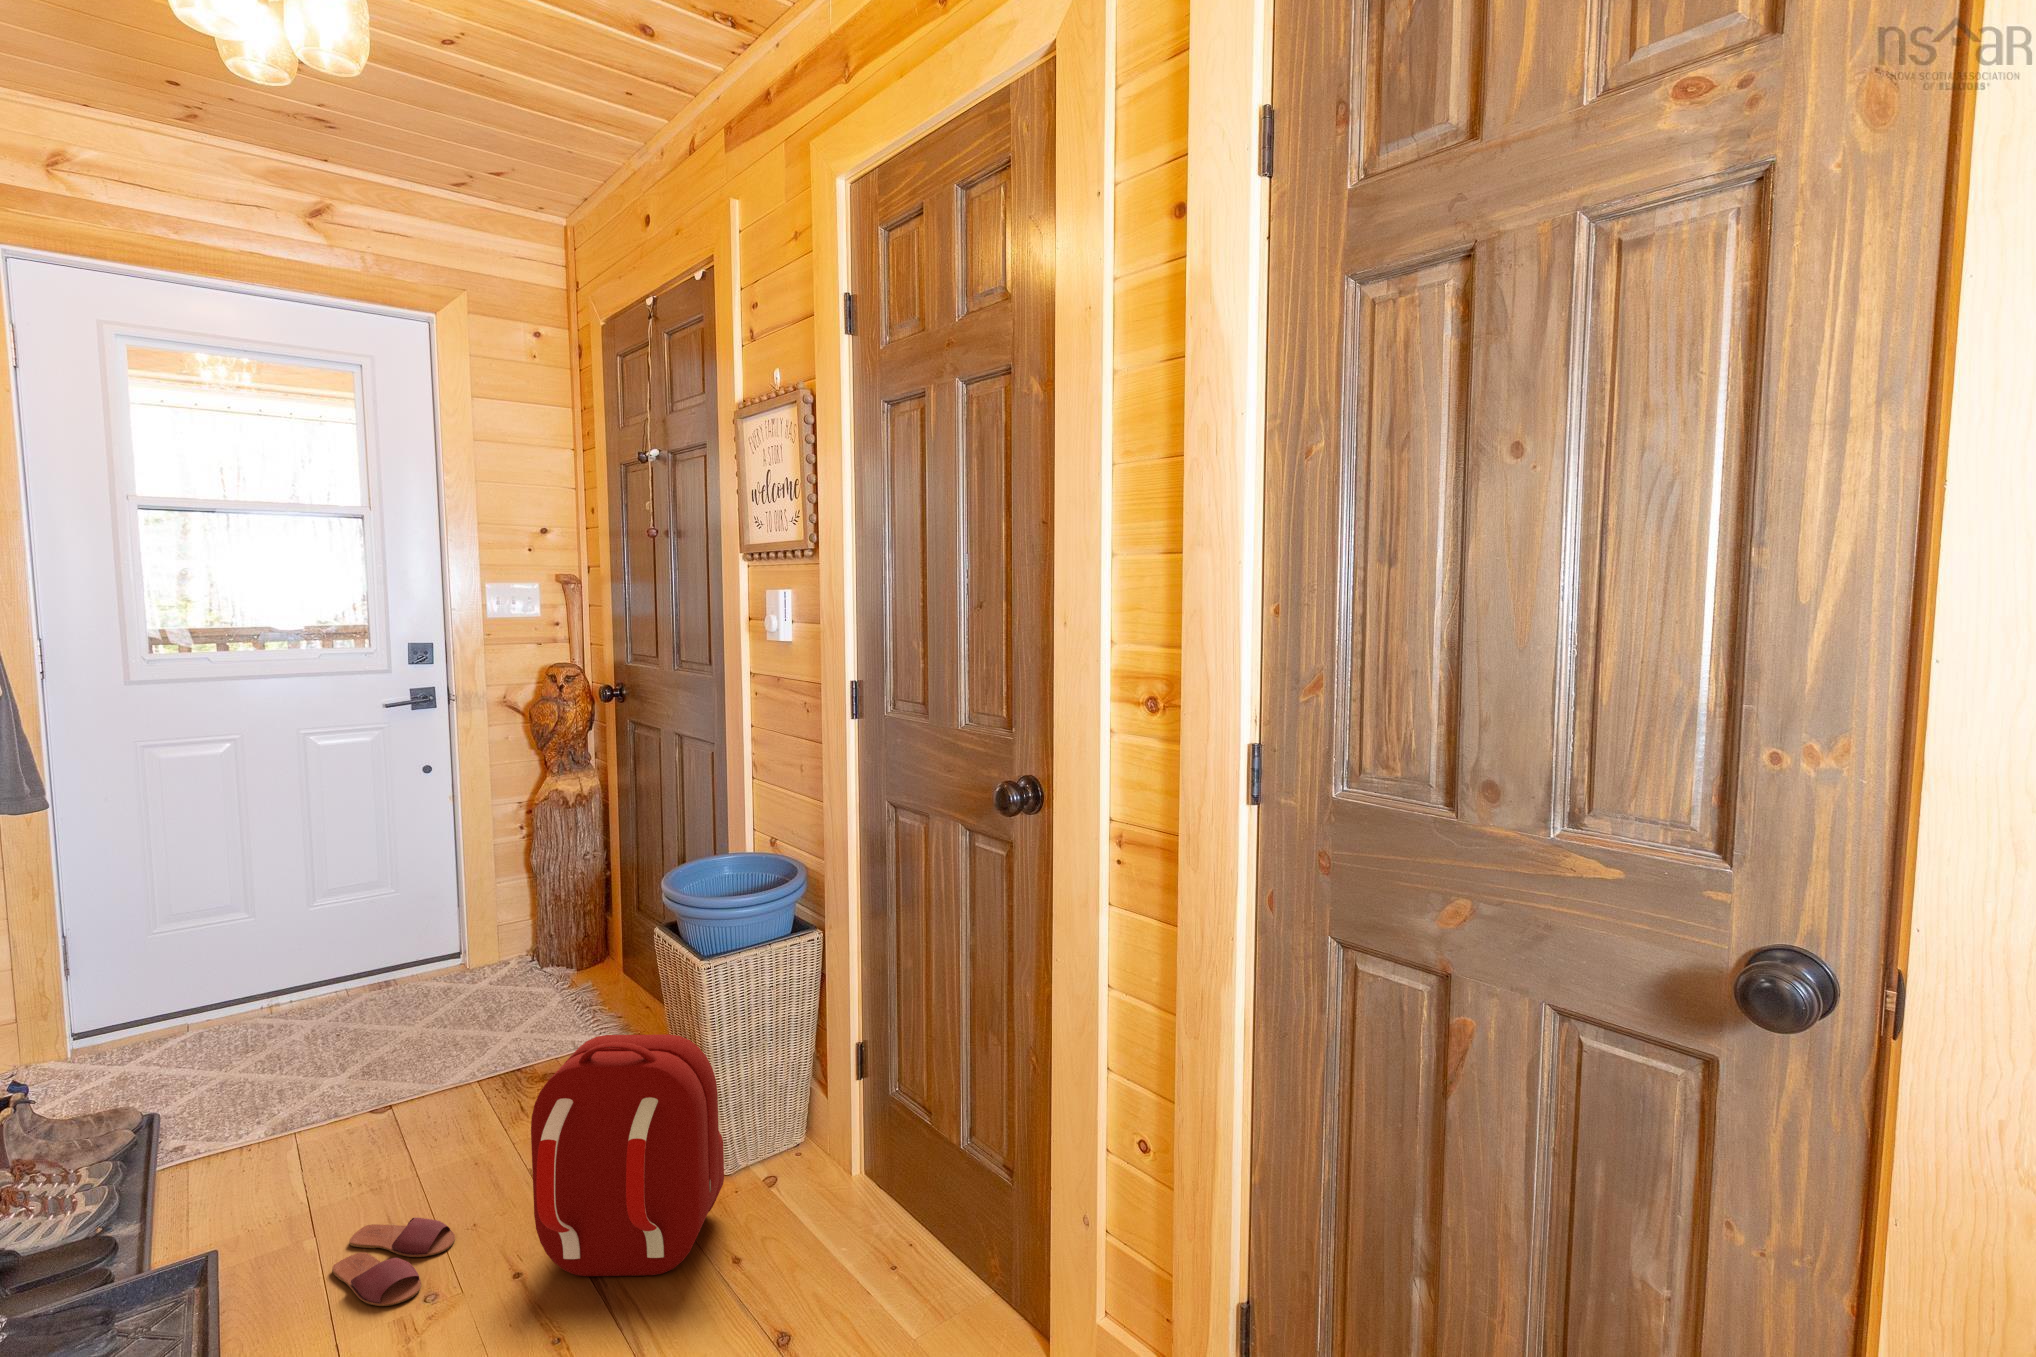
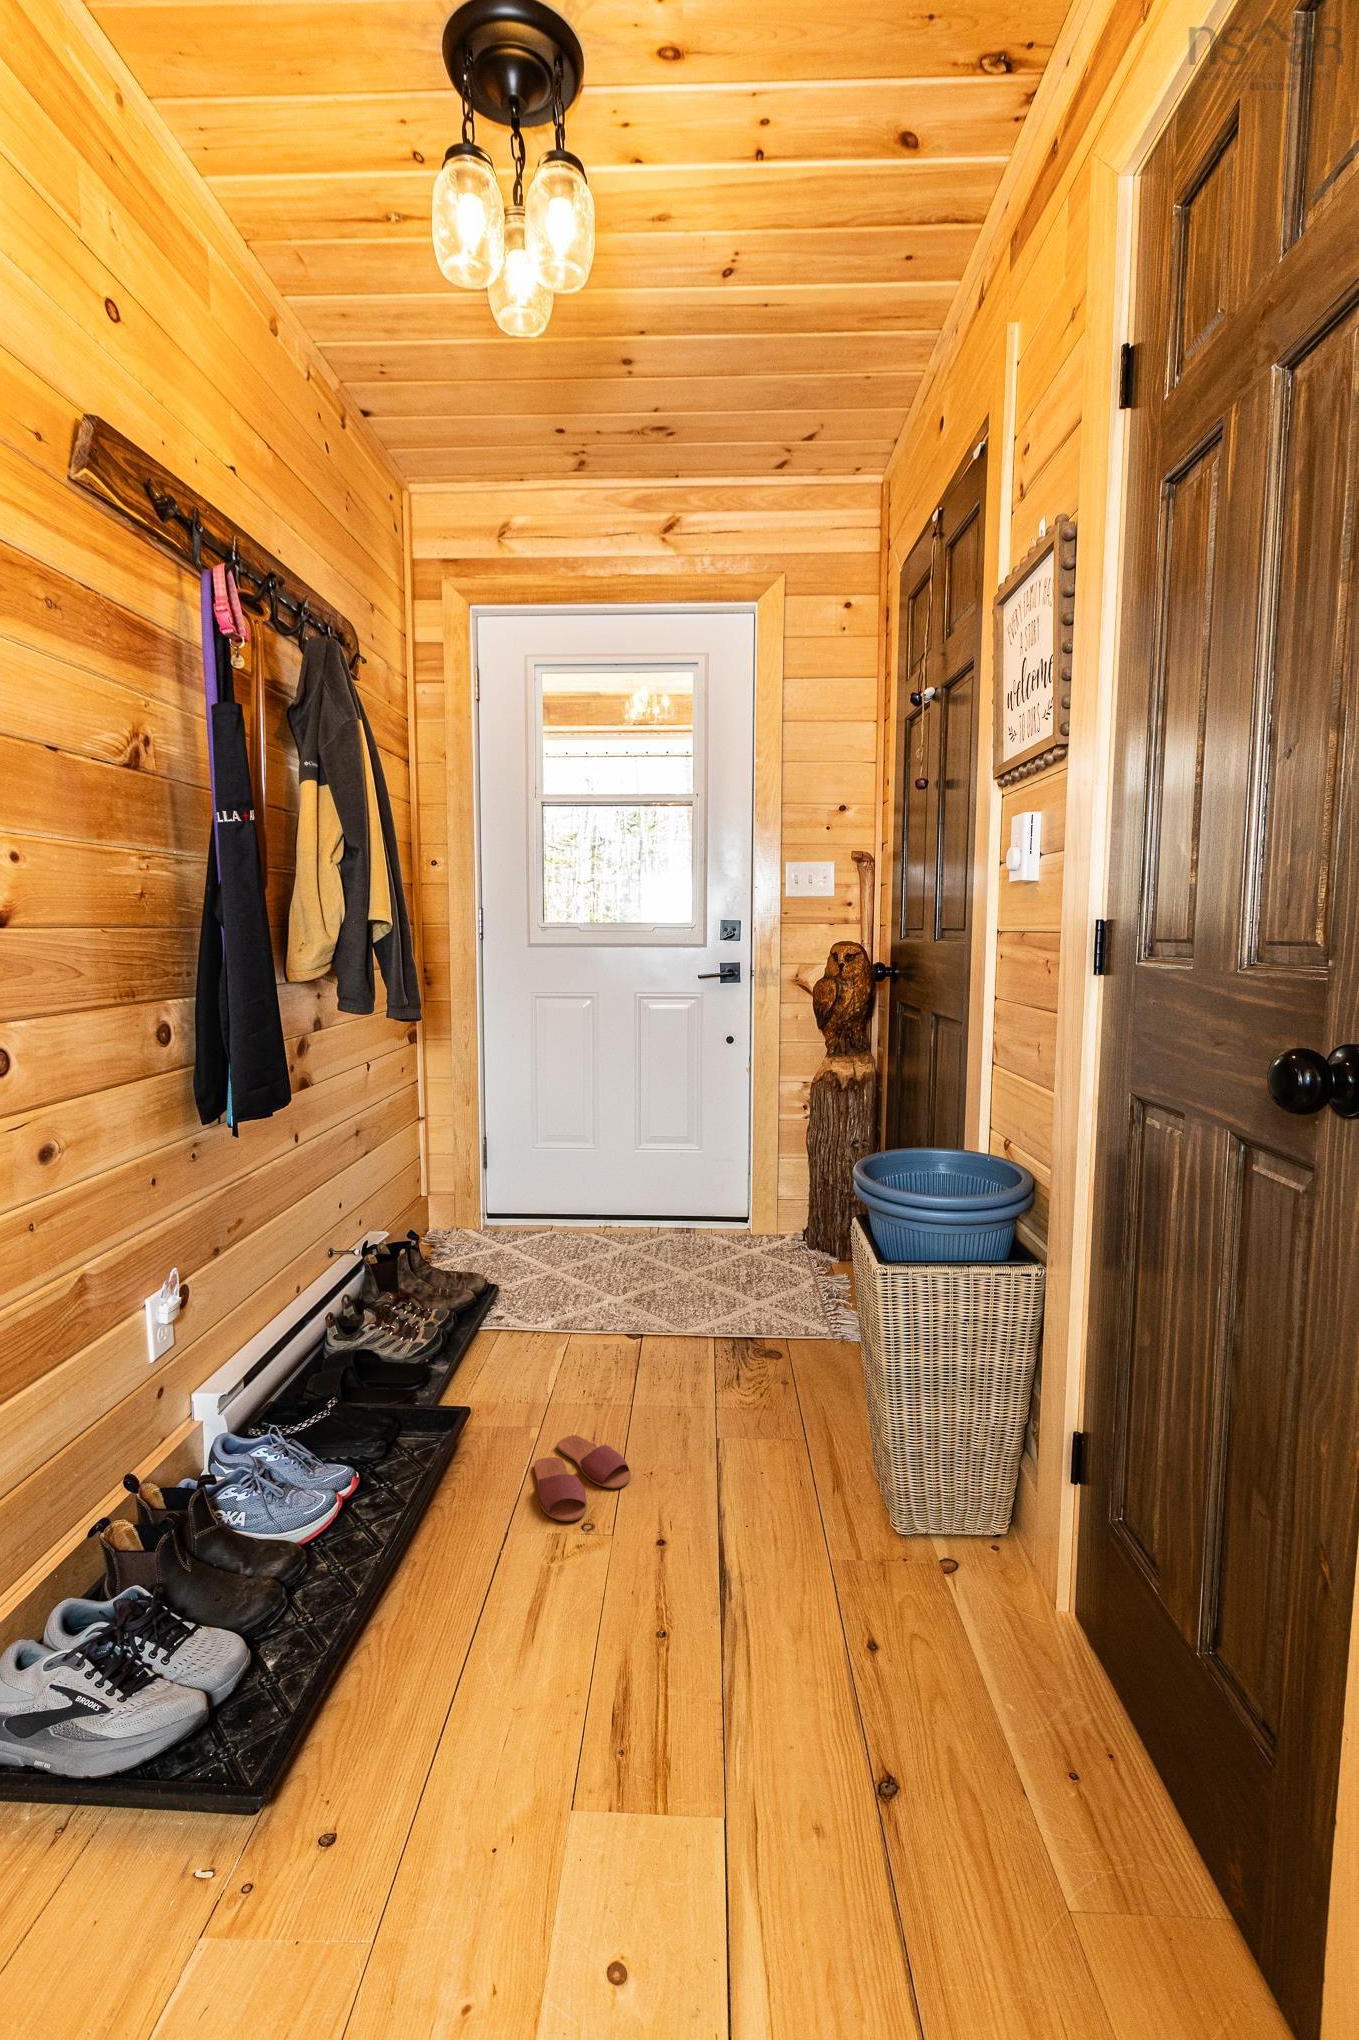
backpack: present [531,1035,724,1276] -> none [660,1316,886,1621]

